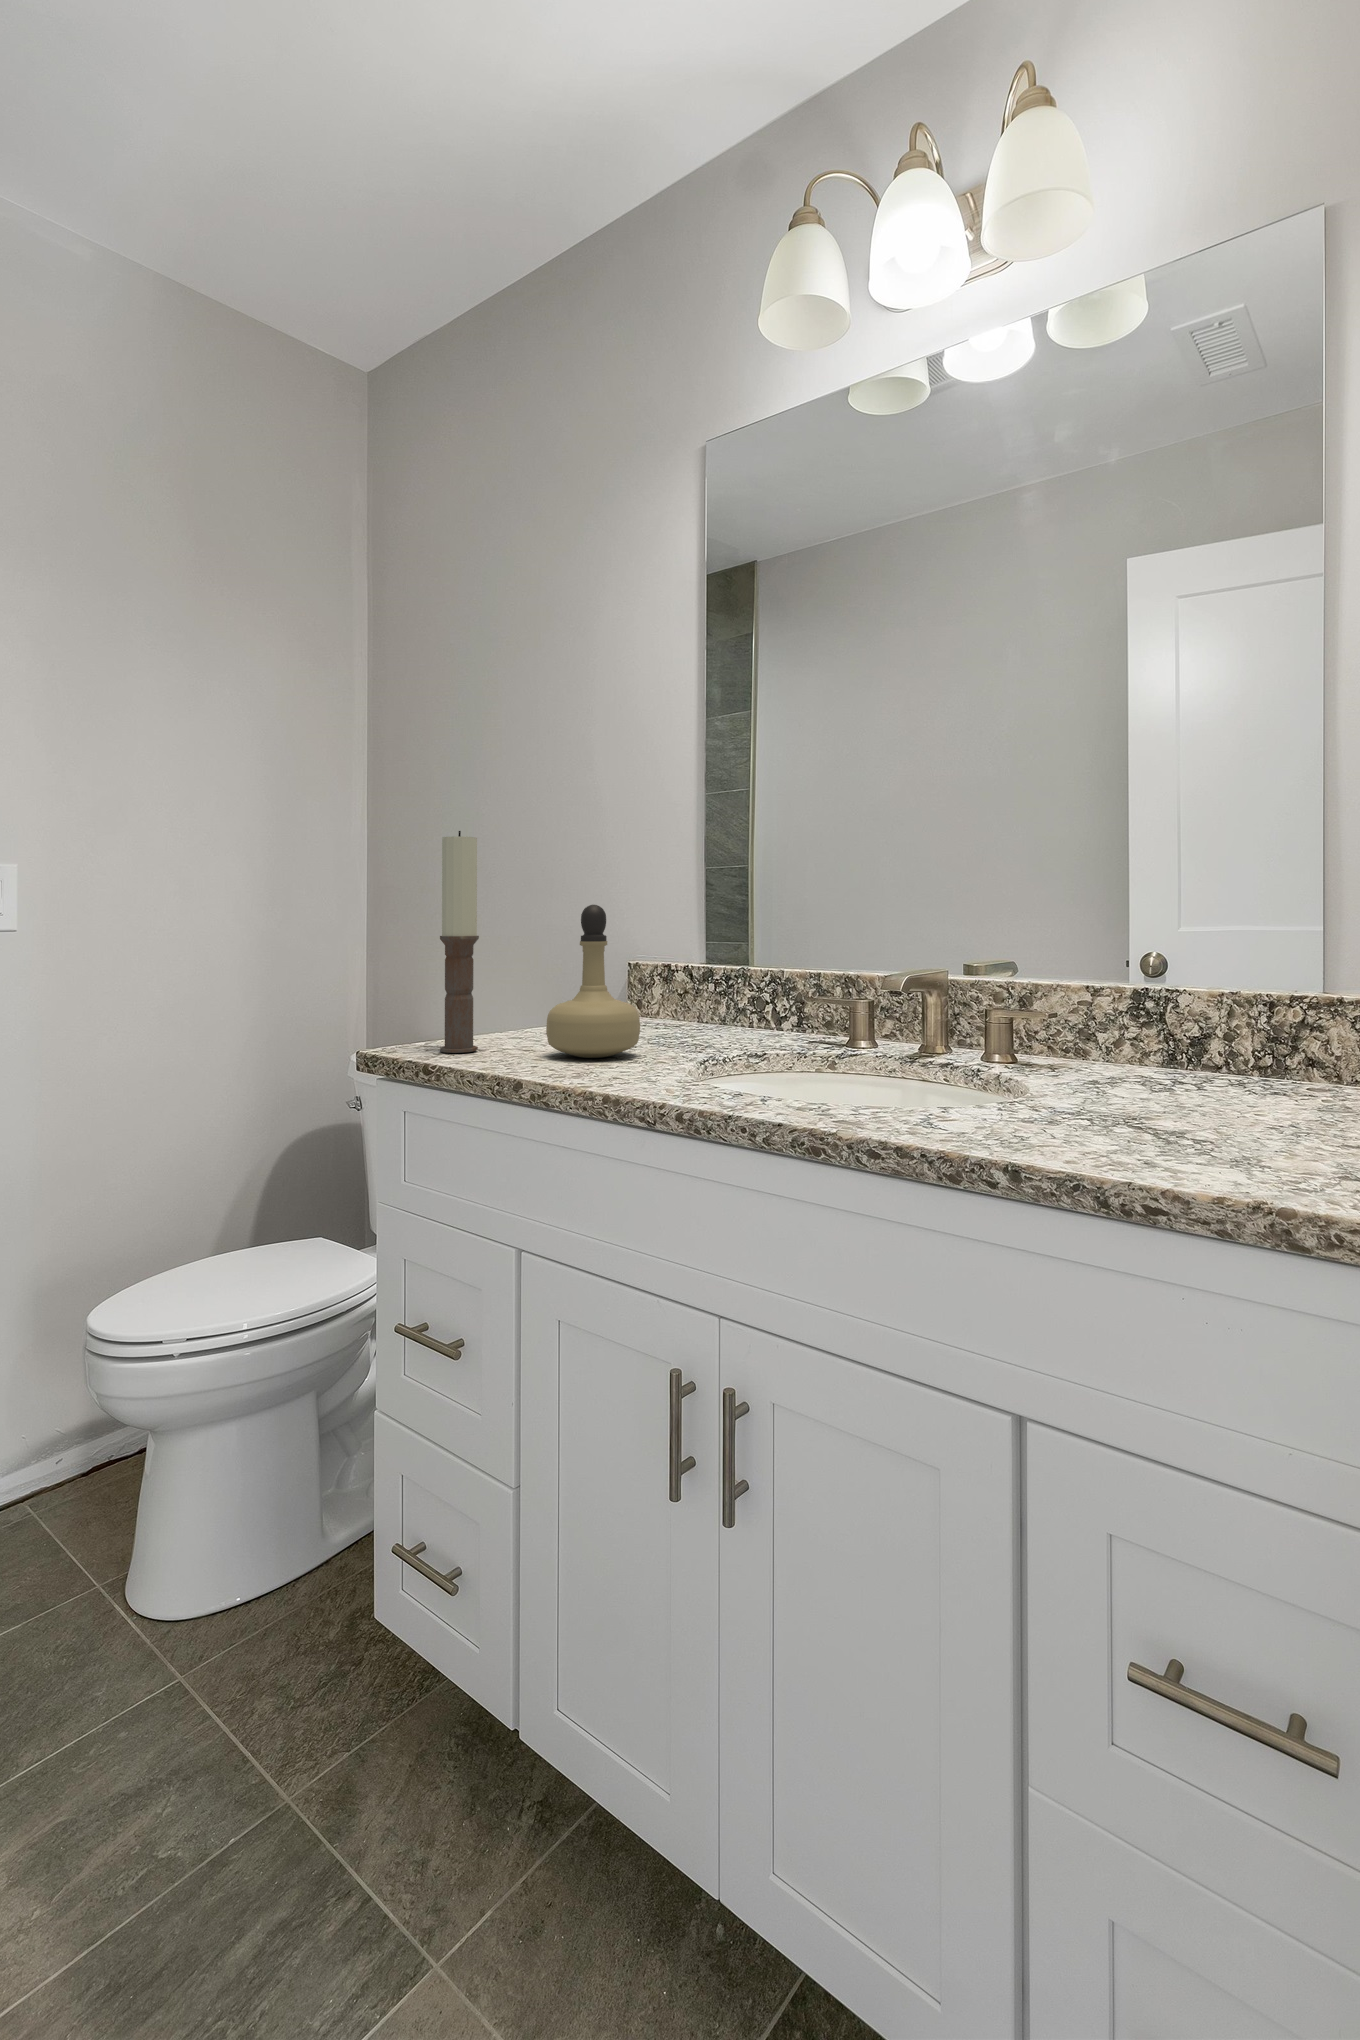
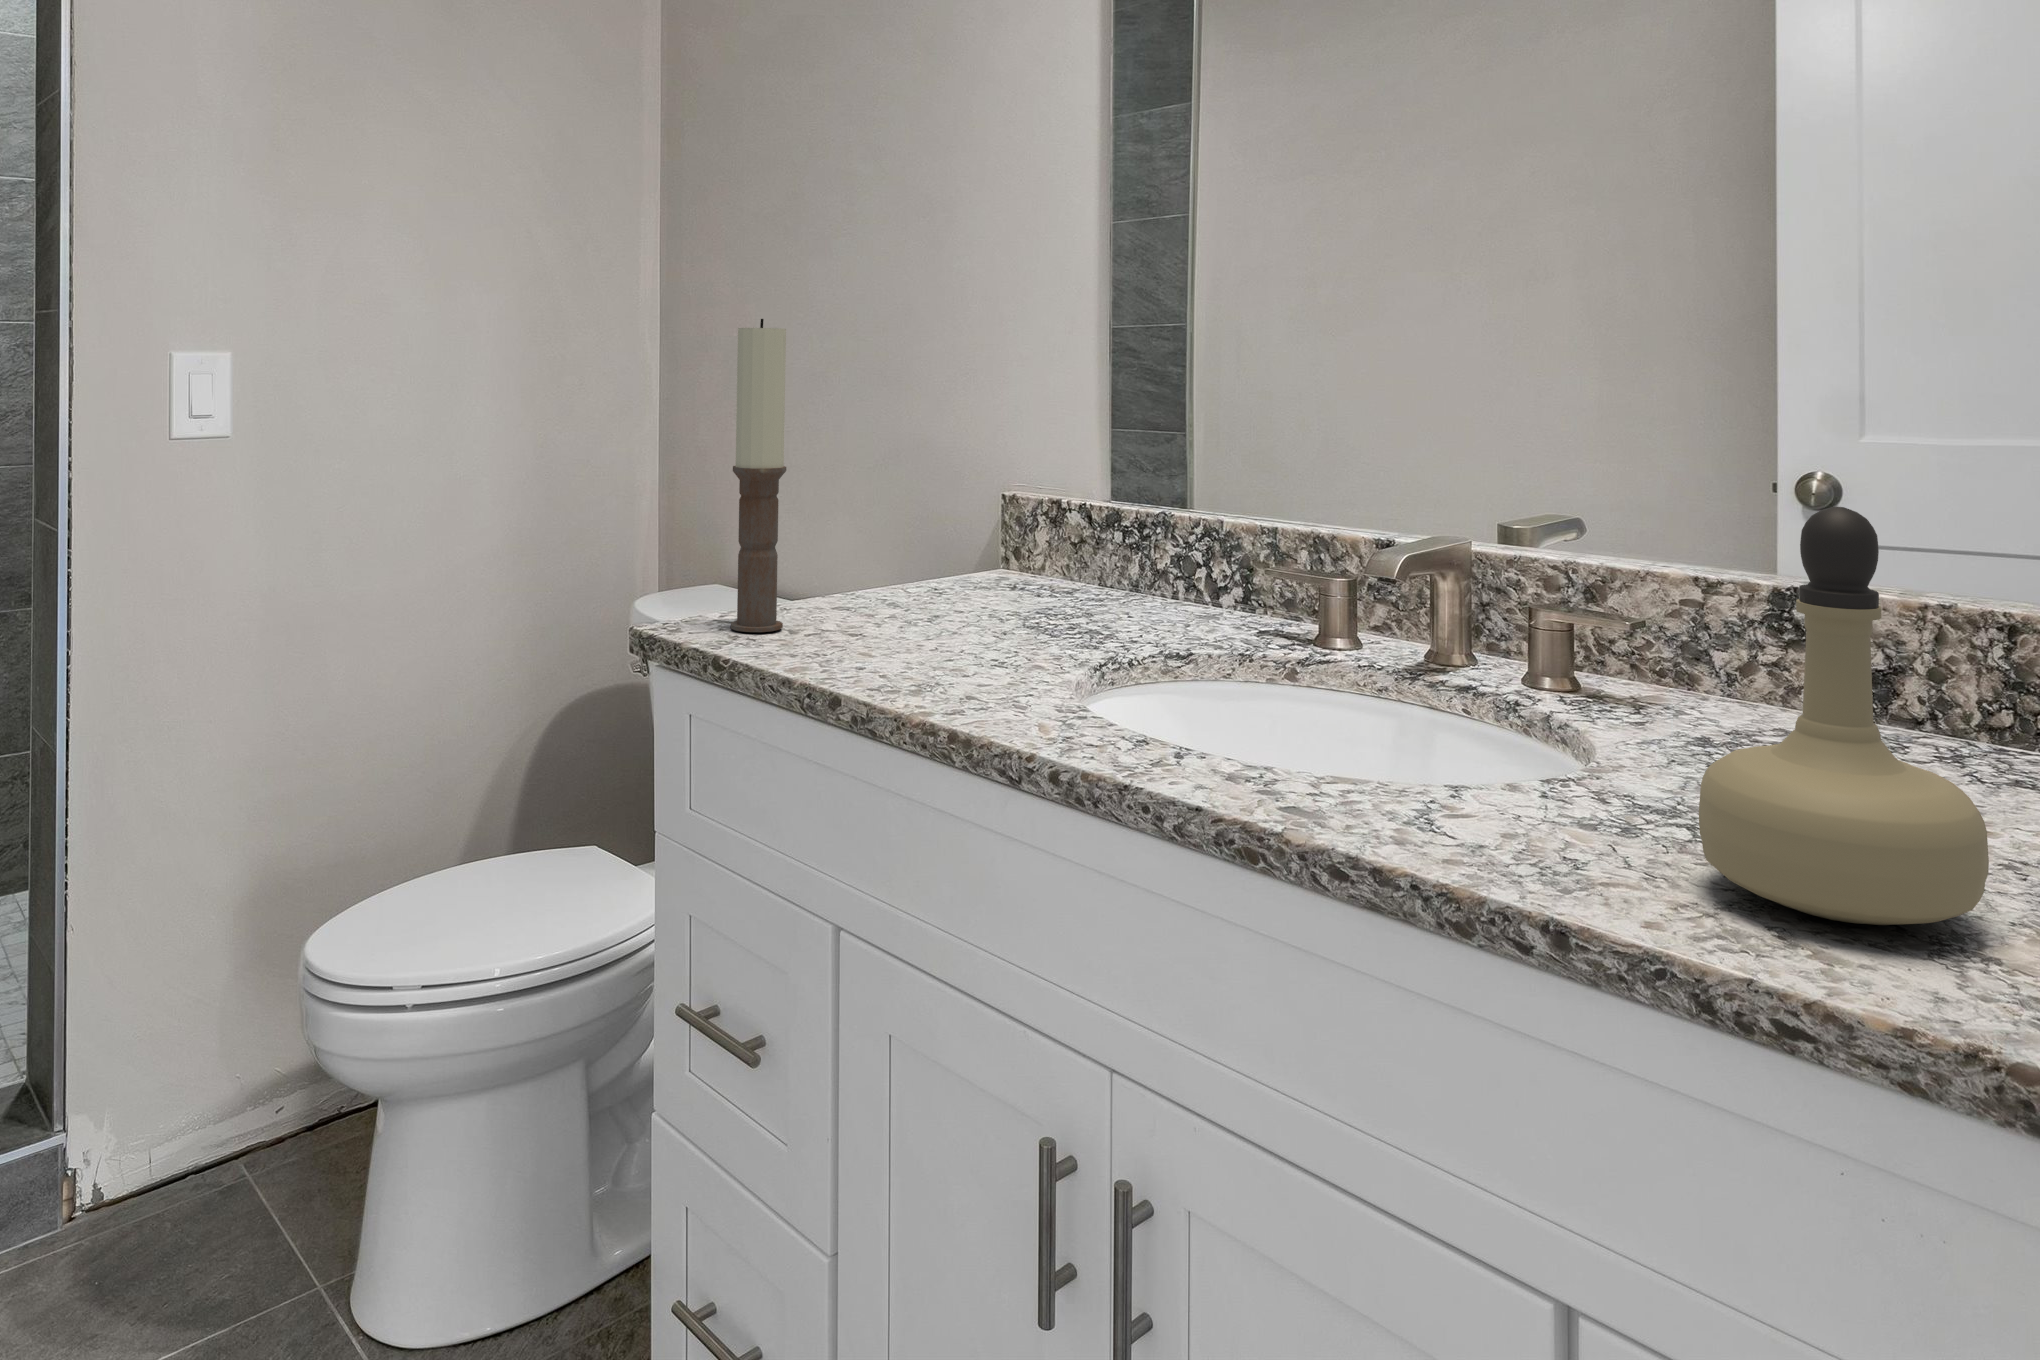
perfume bottle: present [546,905,640,1058] -> present [1699,507,1989,925]

